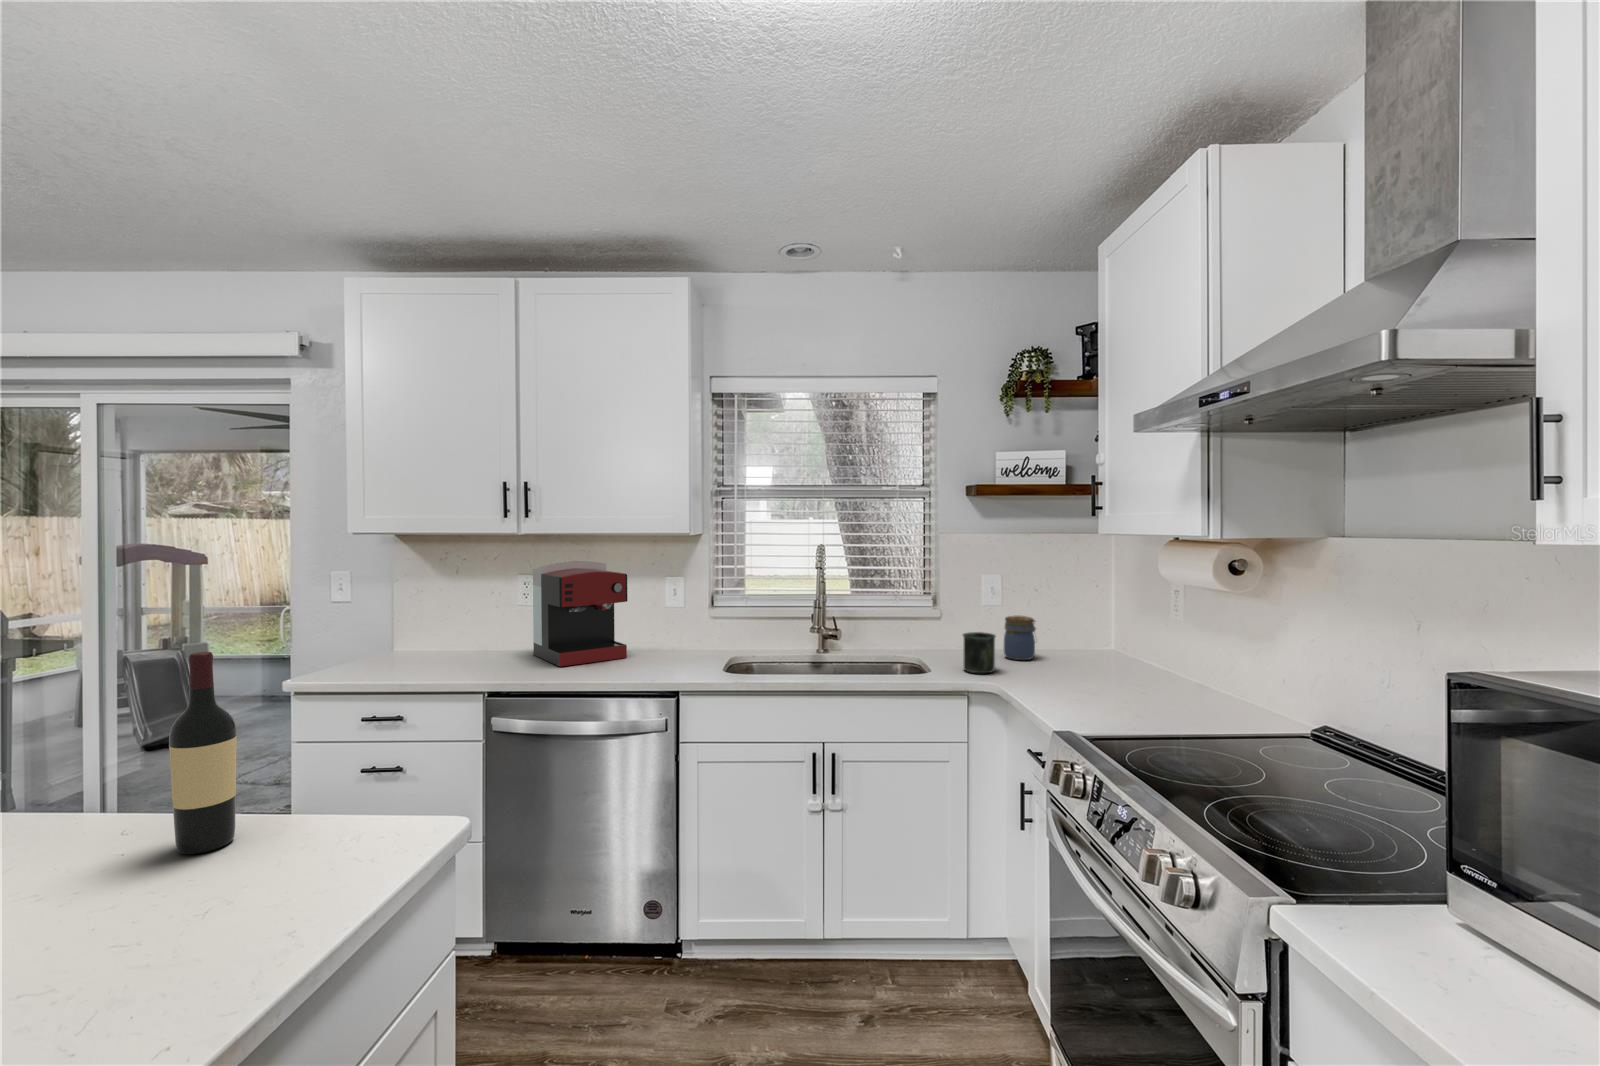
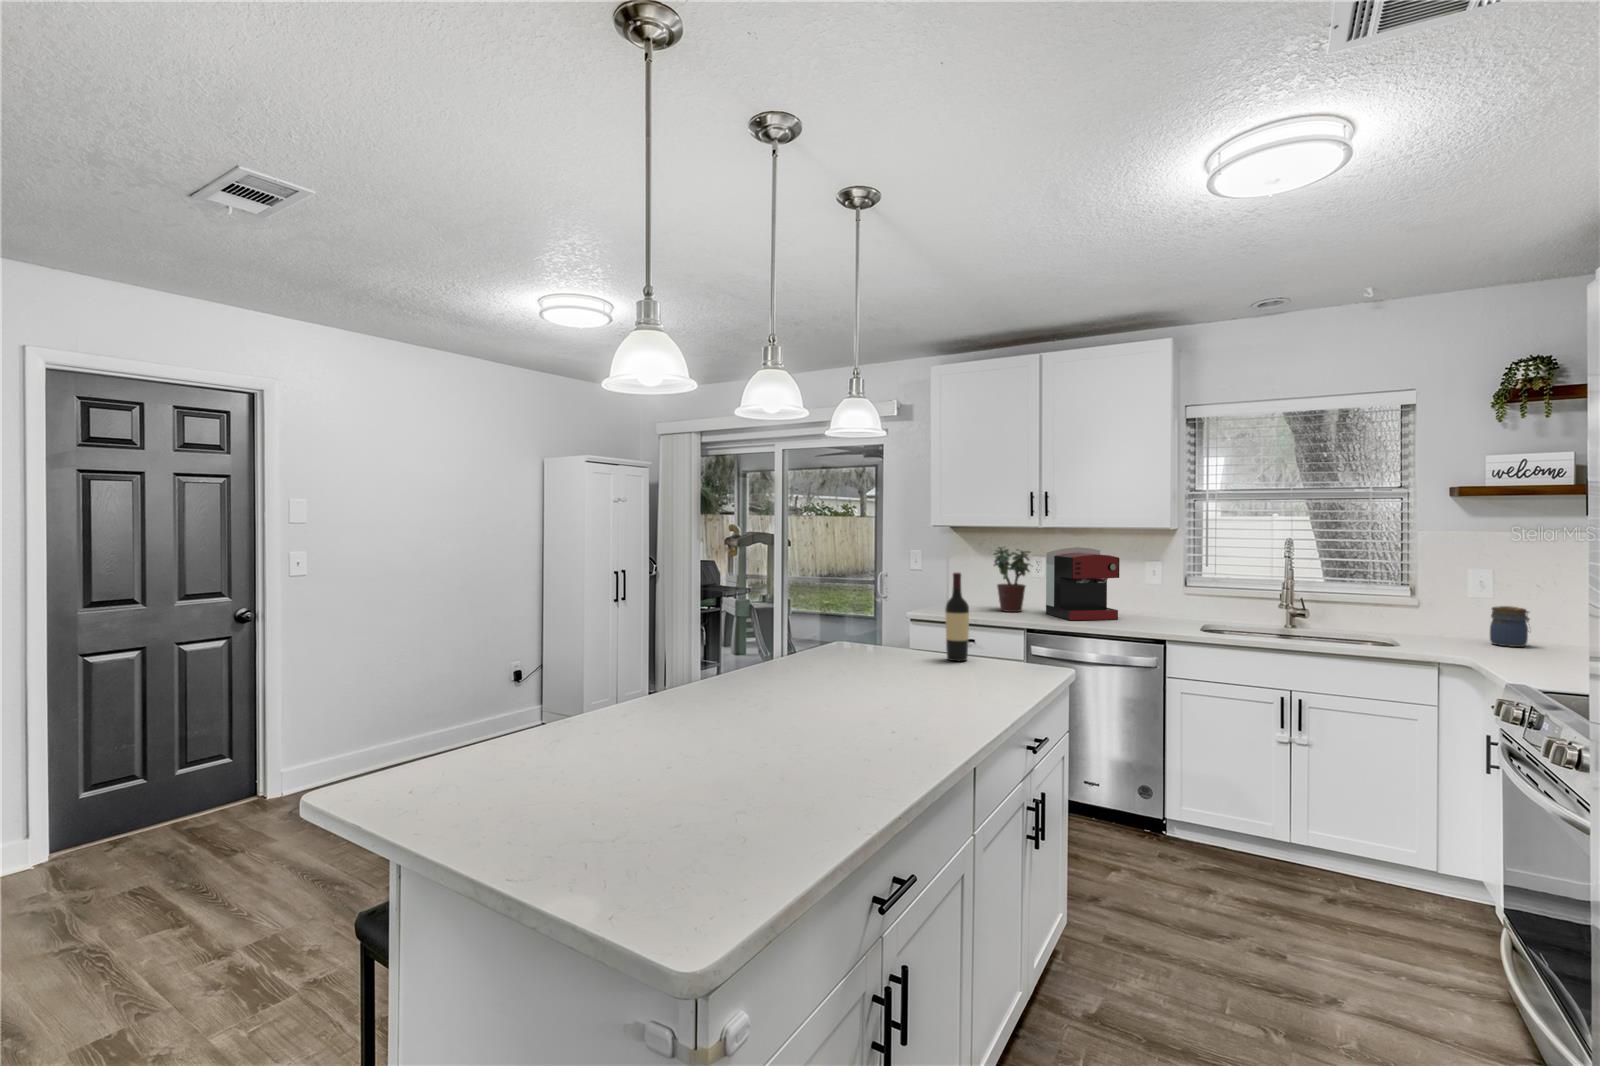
potted plant: none [452,562,515,657] -> present [994,547,1030,612]
mug: present [963,632,996,673] -> none [1436,616,1474,650]

